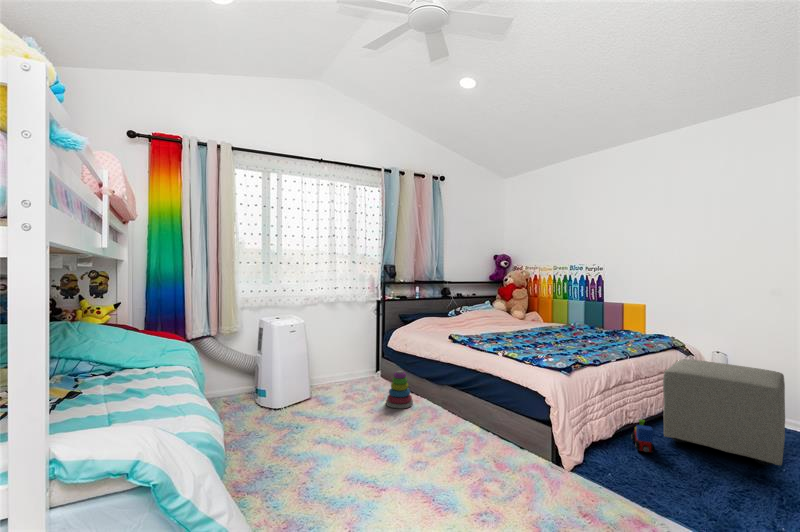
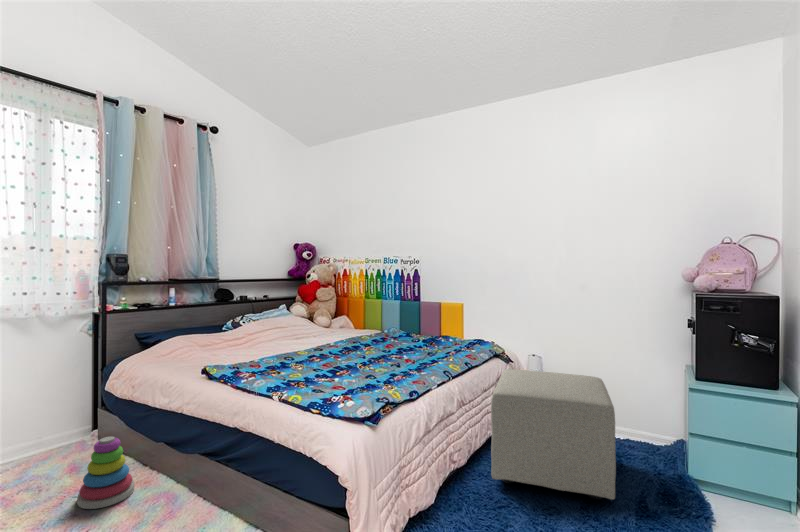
toy train: present [631,419,654,453] -> none [455,464,484,514]

